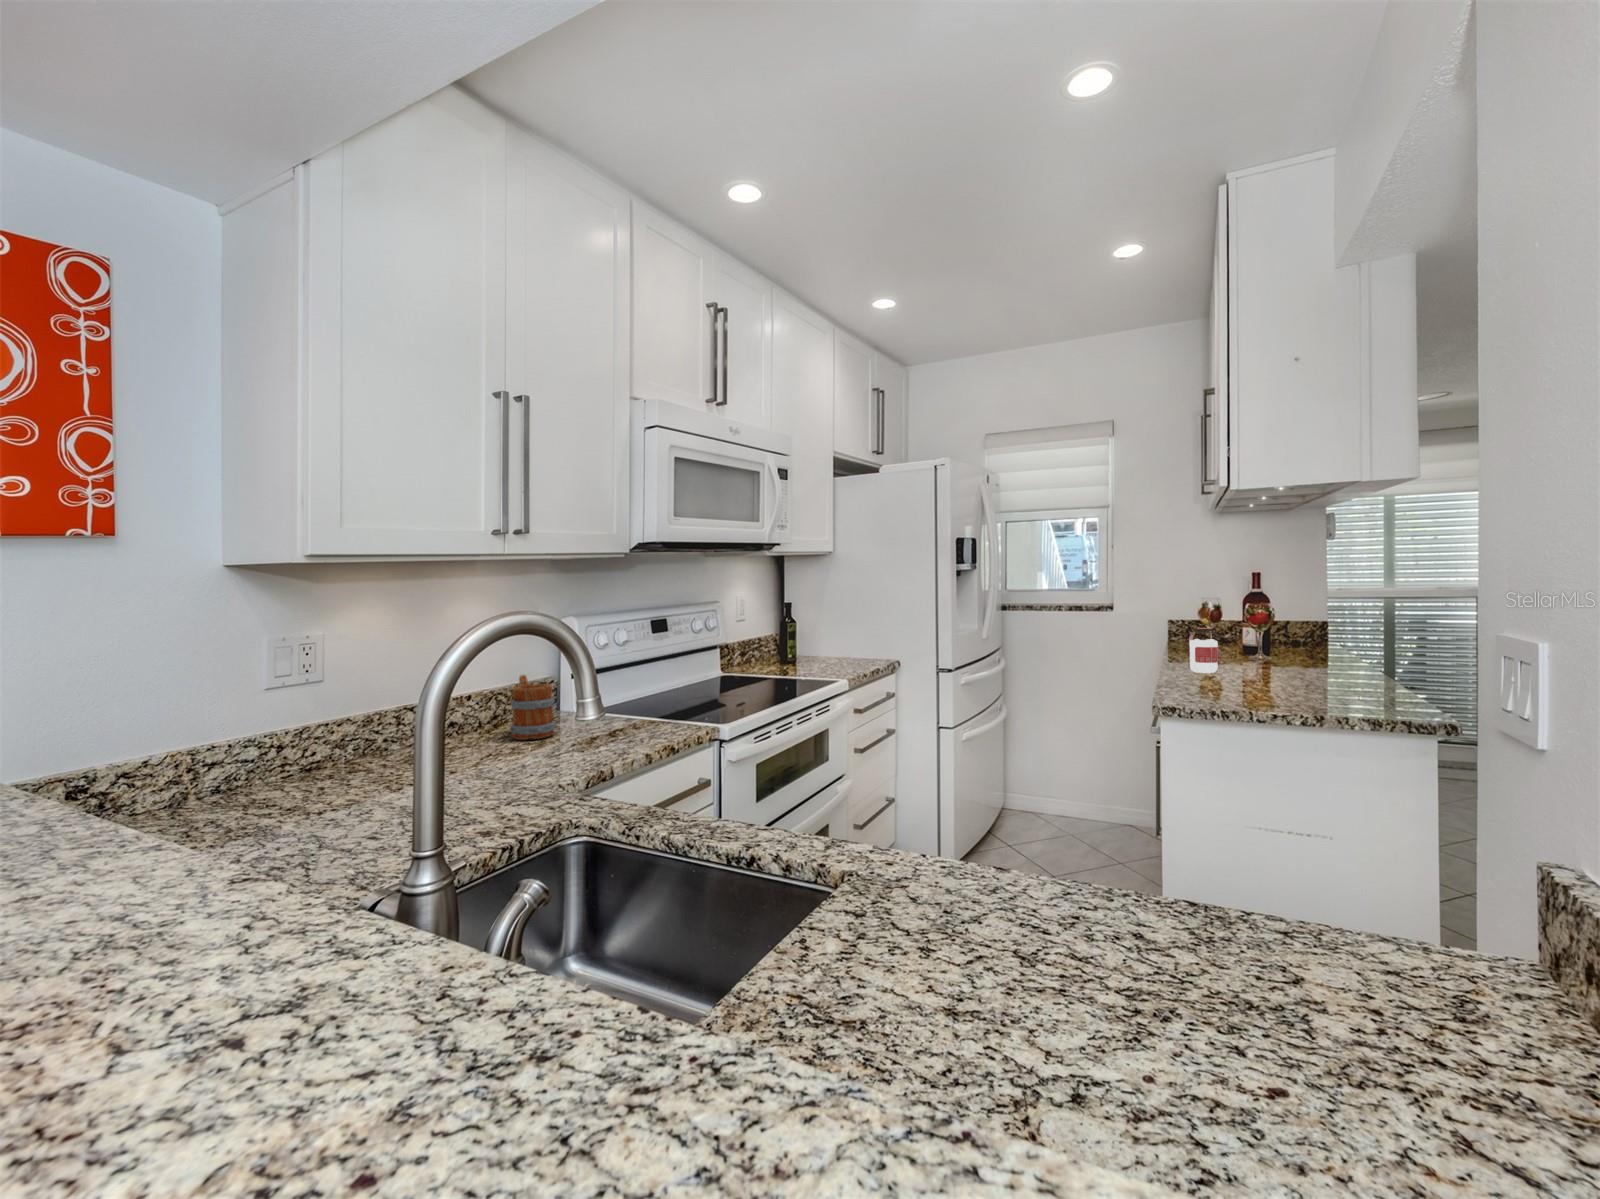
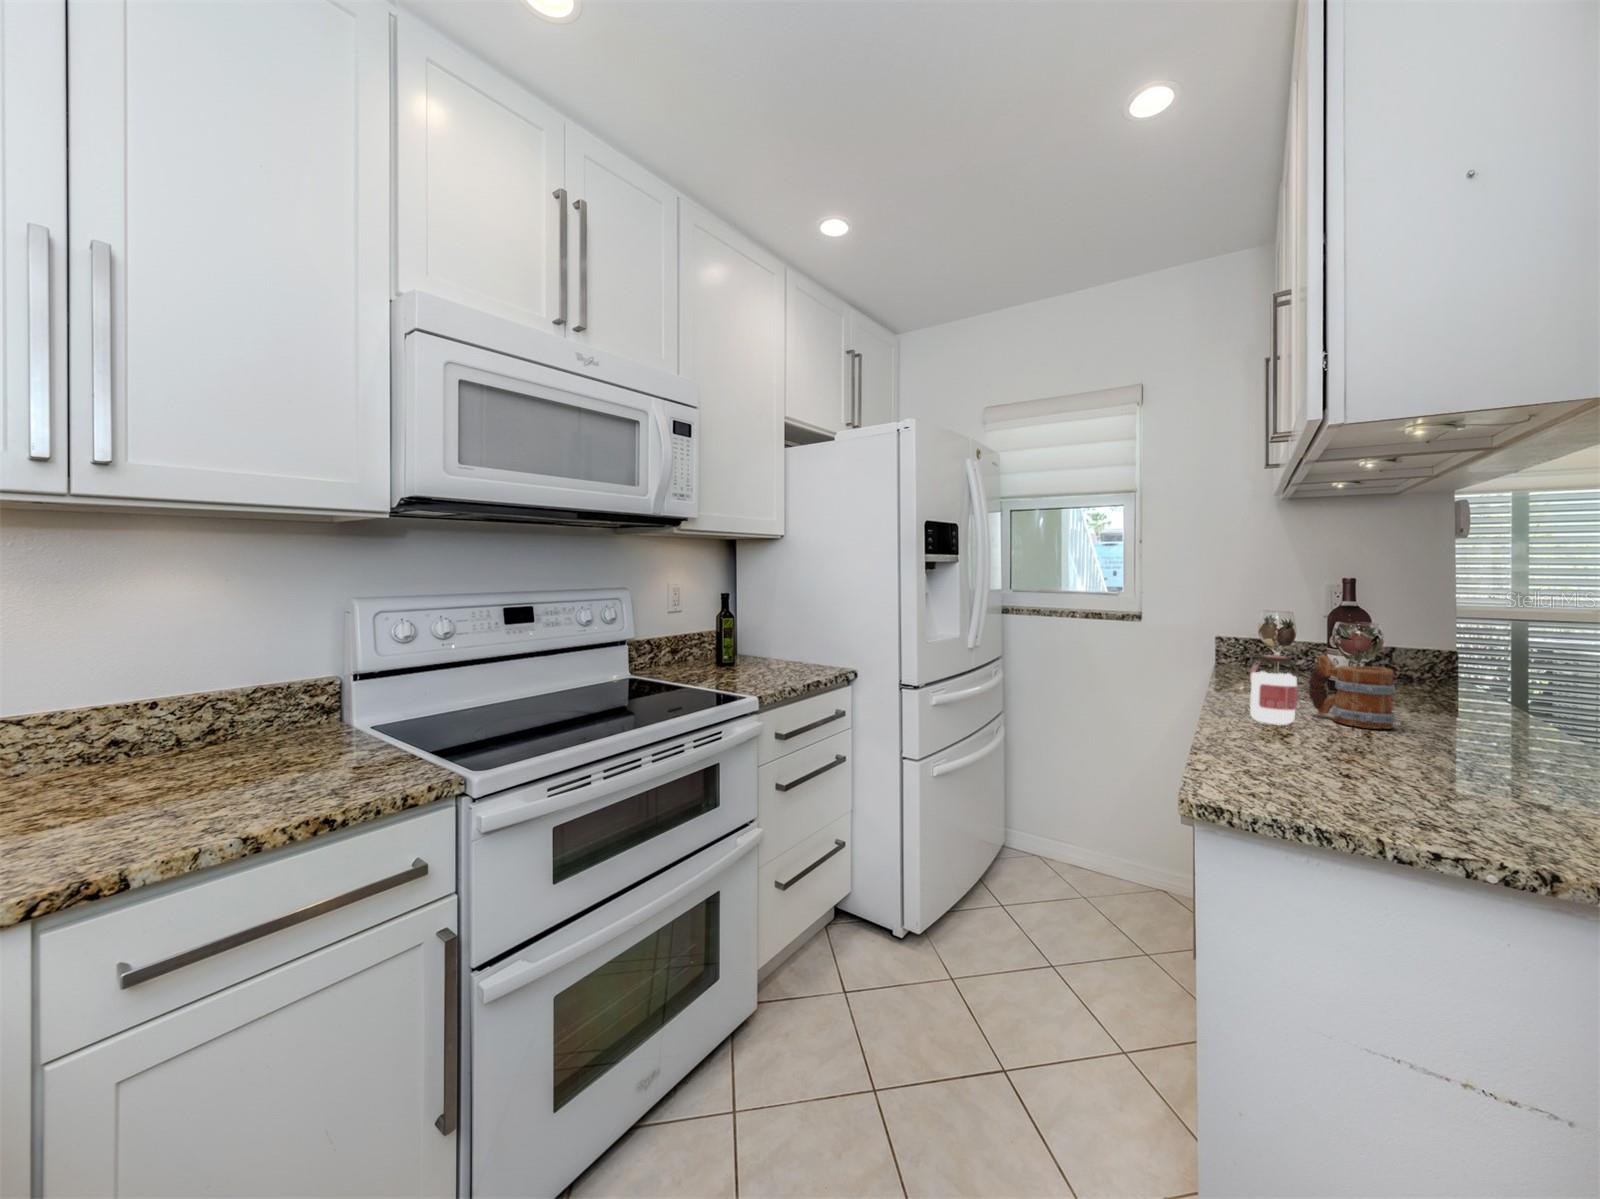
mug: present [510,675,556,740] -> present [1308,654,1396,729]

